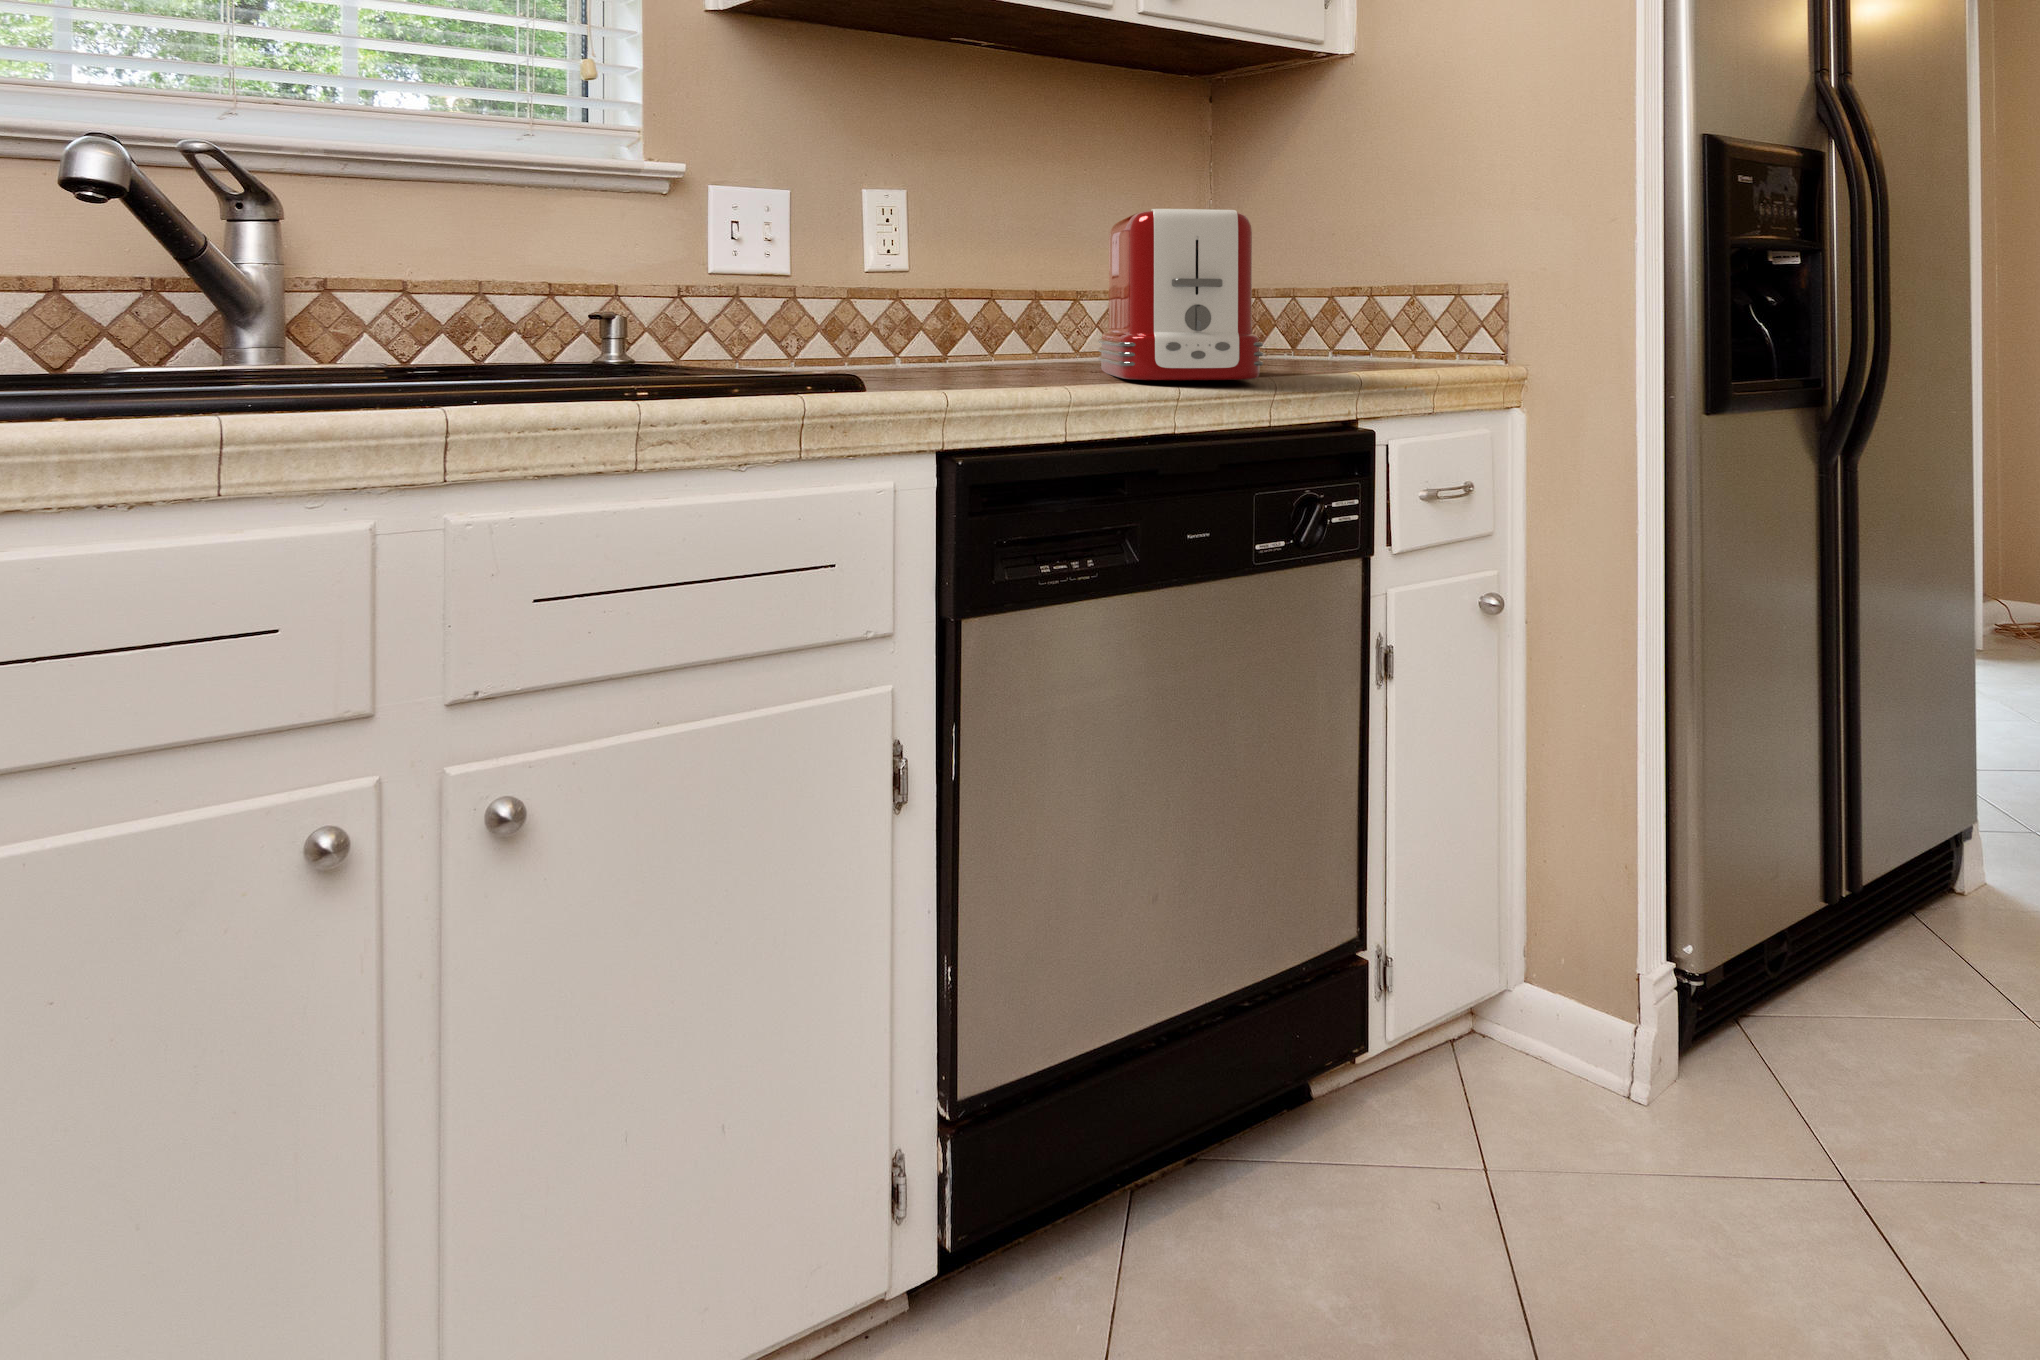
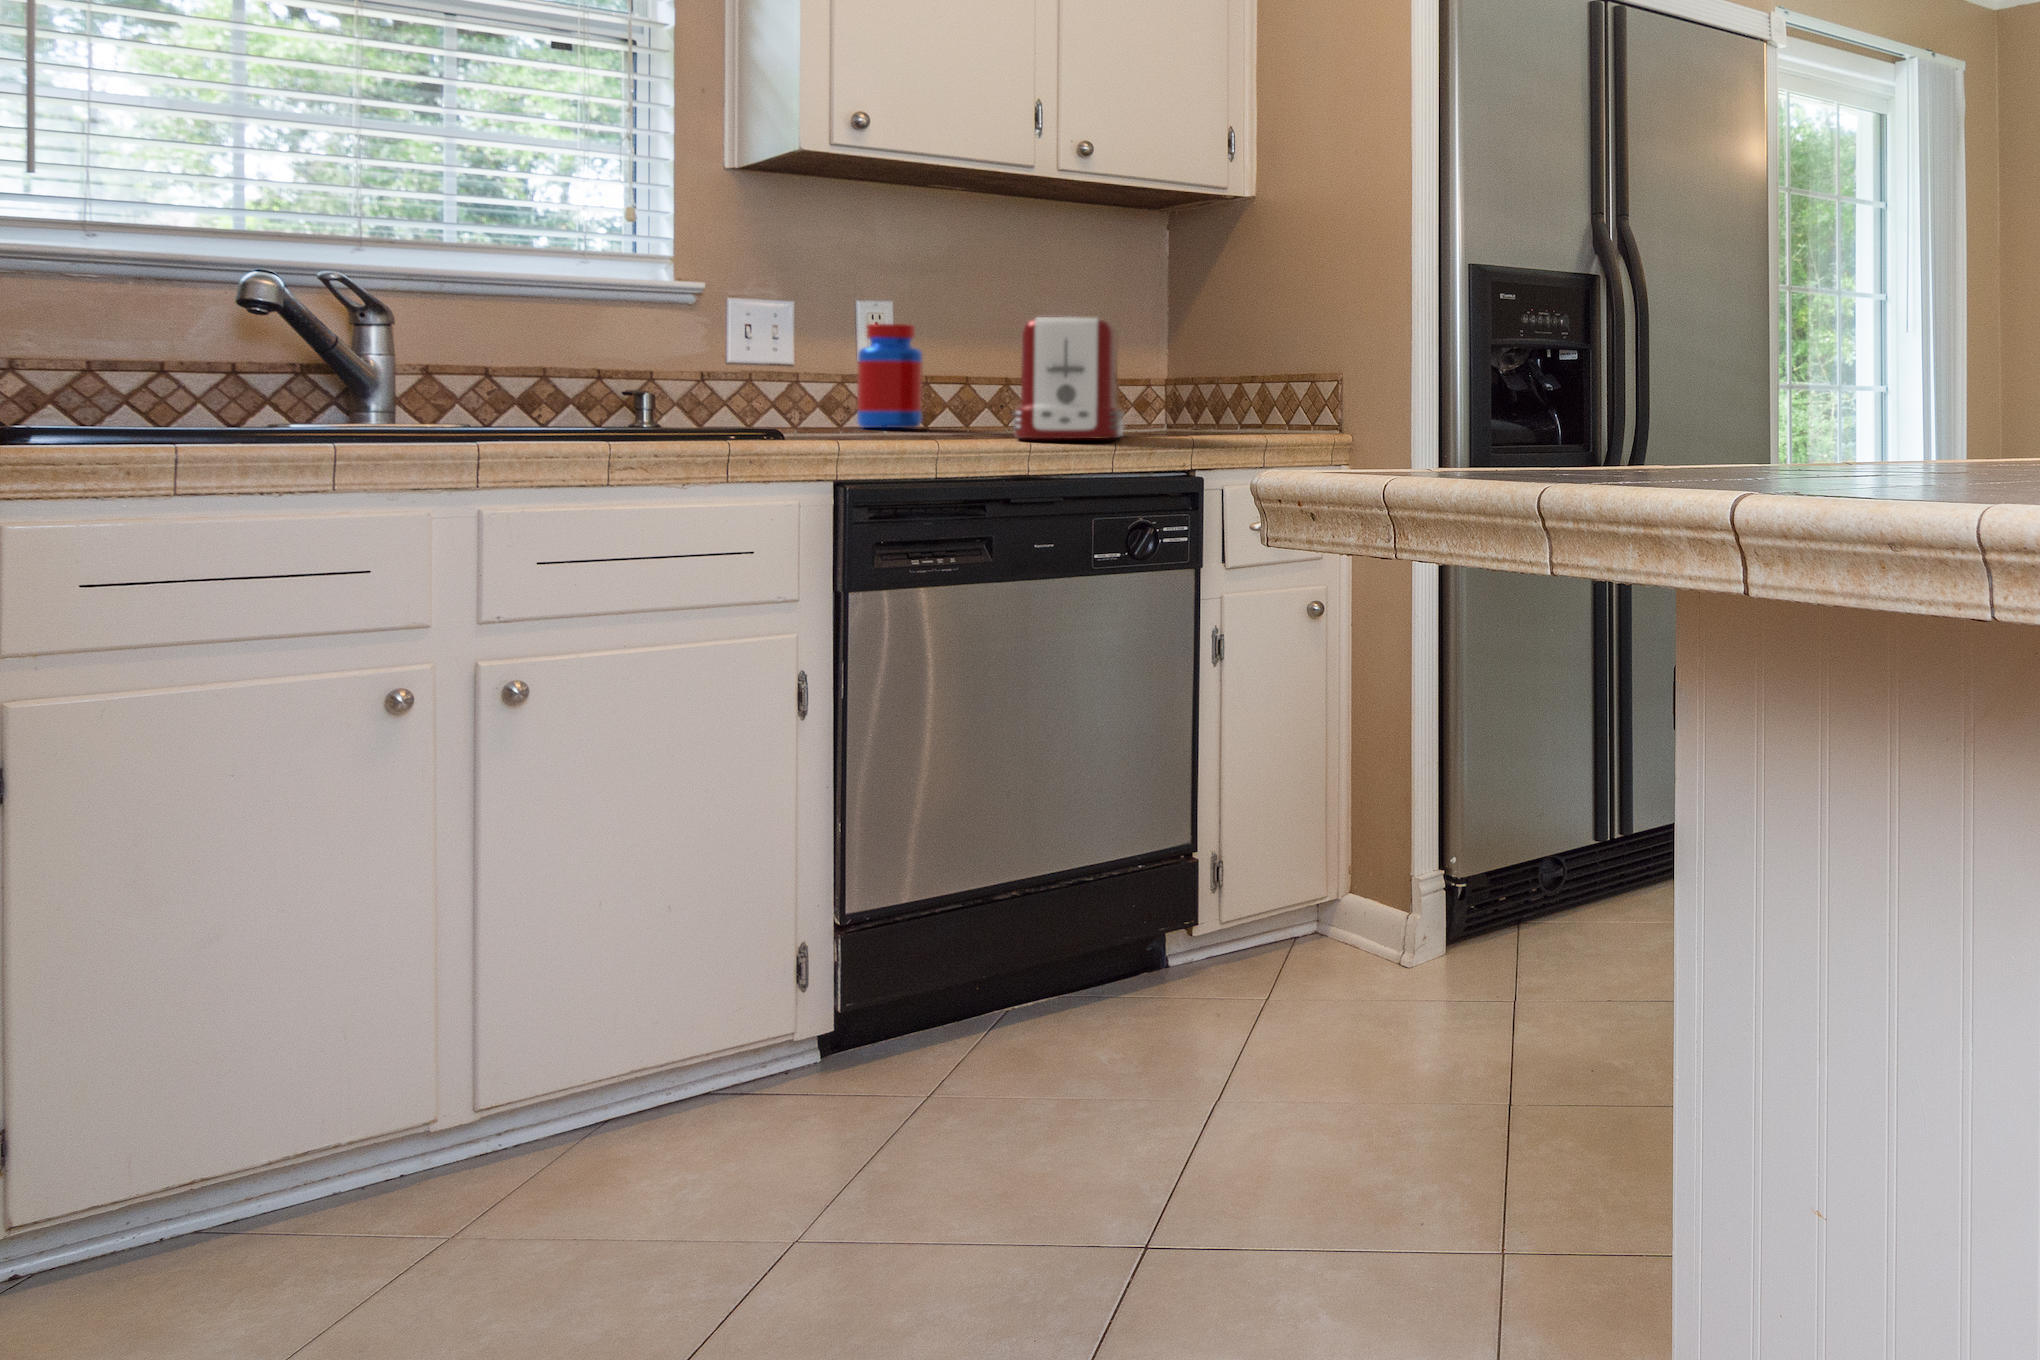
jar: none [879,220,961,361] -> present [857,324,923,428]

